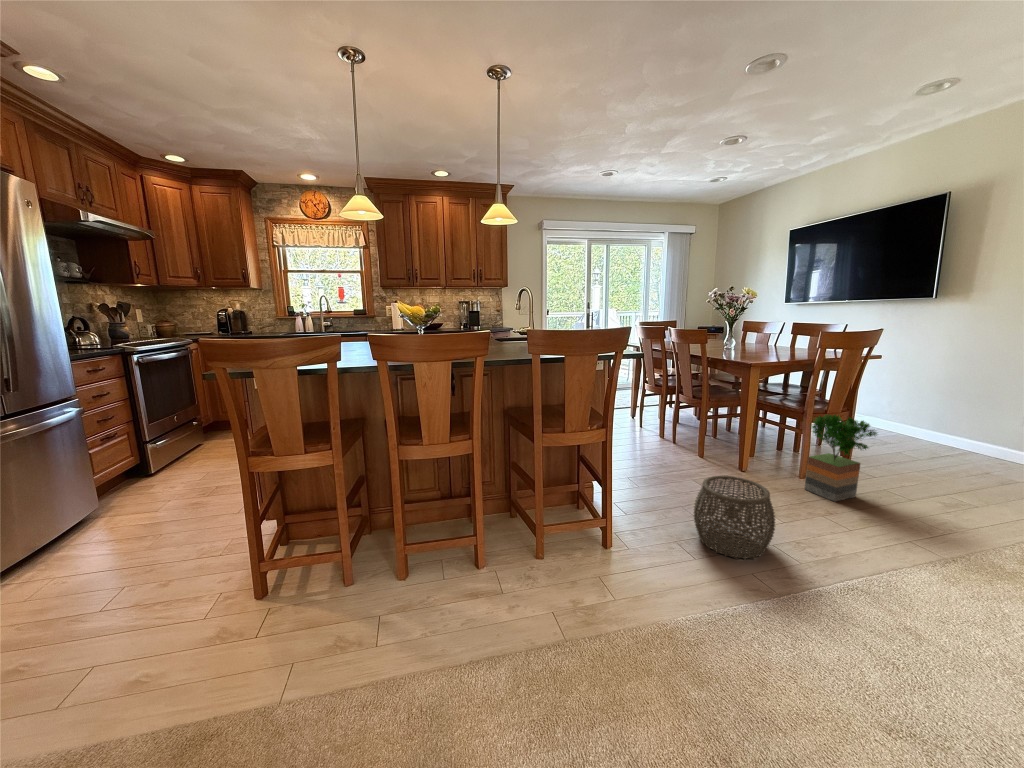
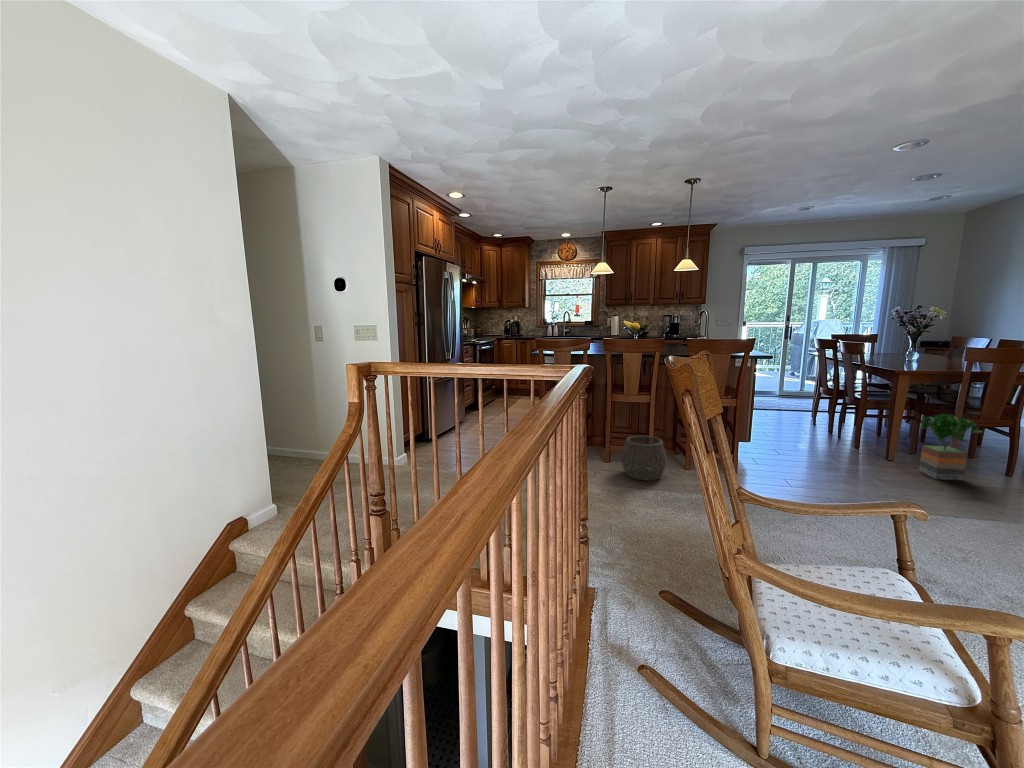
woven basket: present [694,475,775,560] -> present [622,435,666,481]

